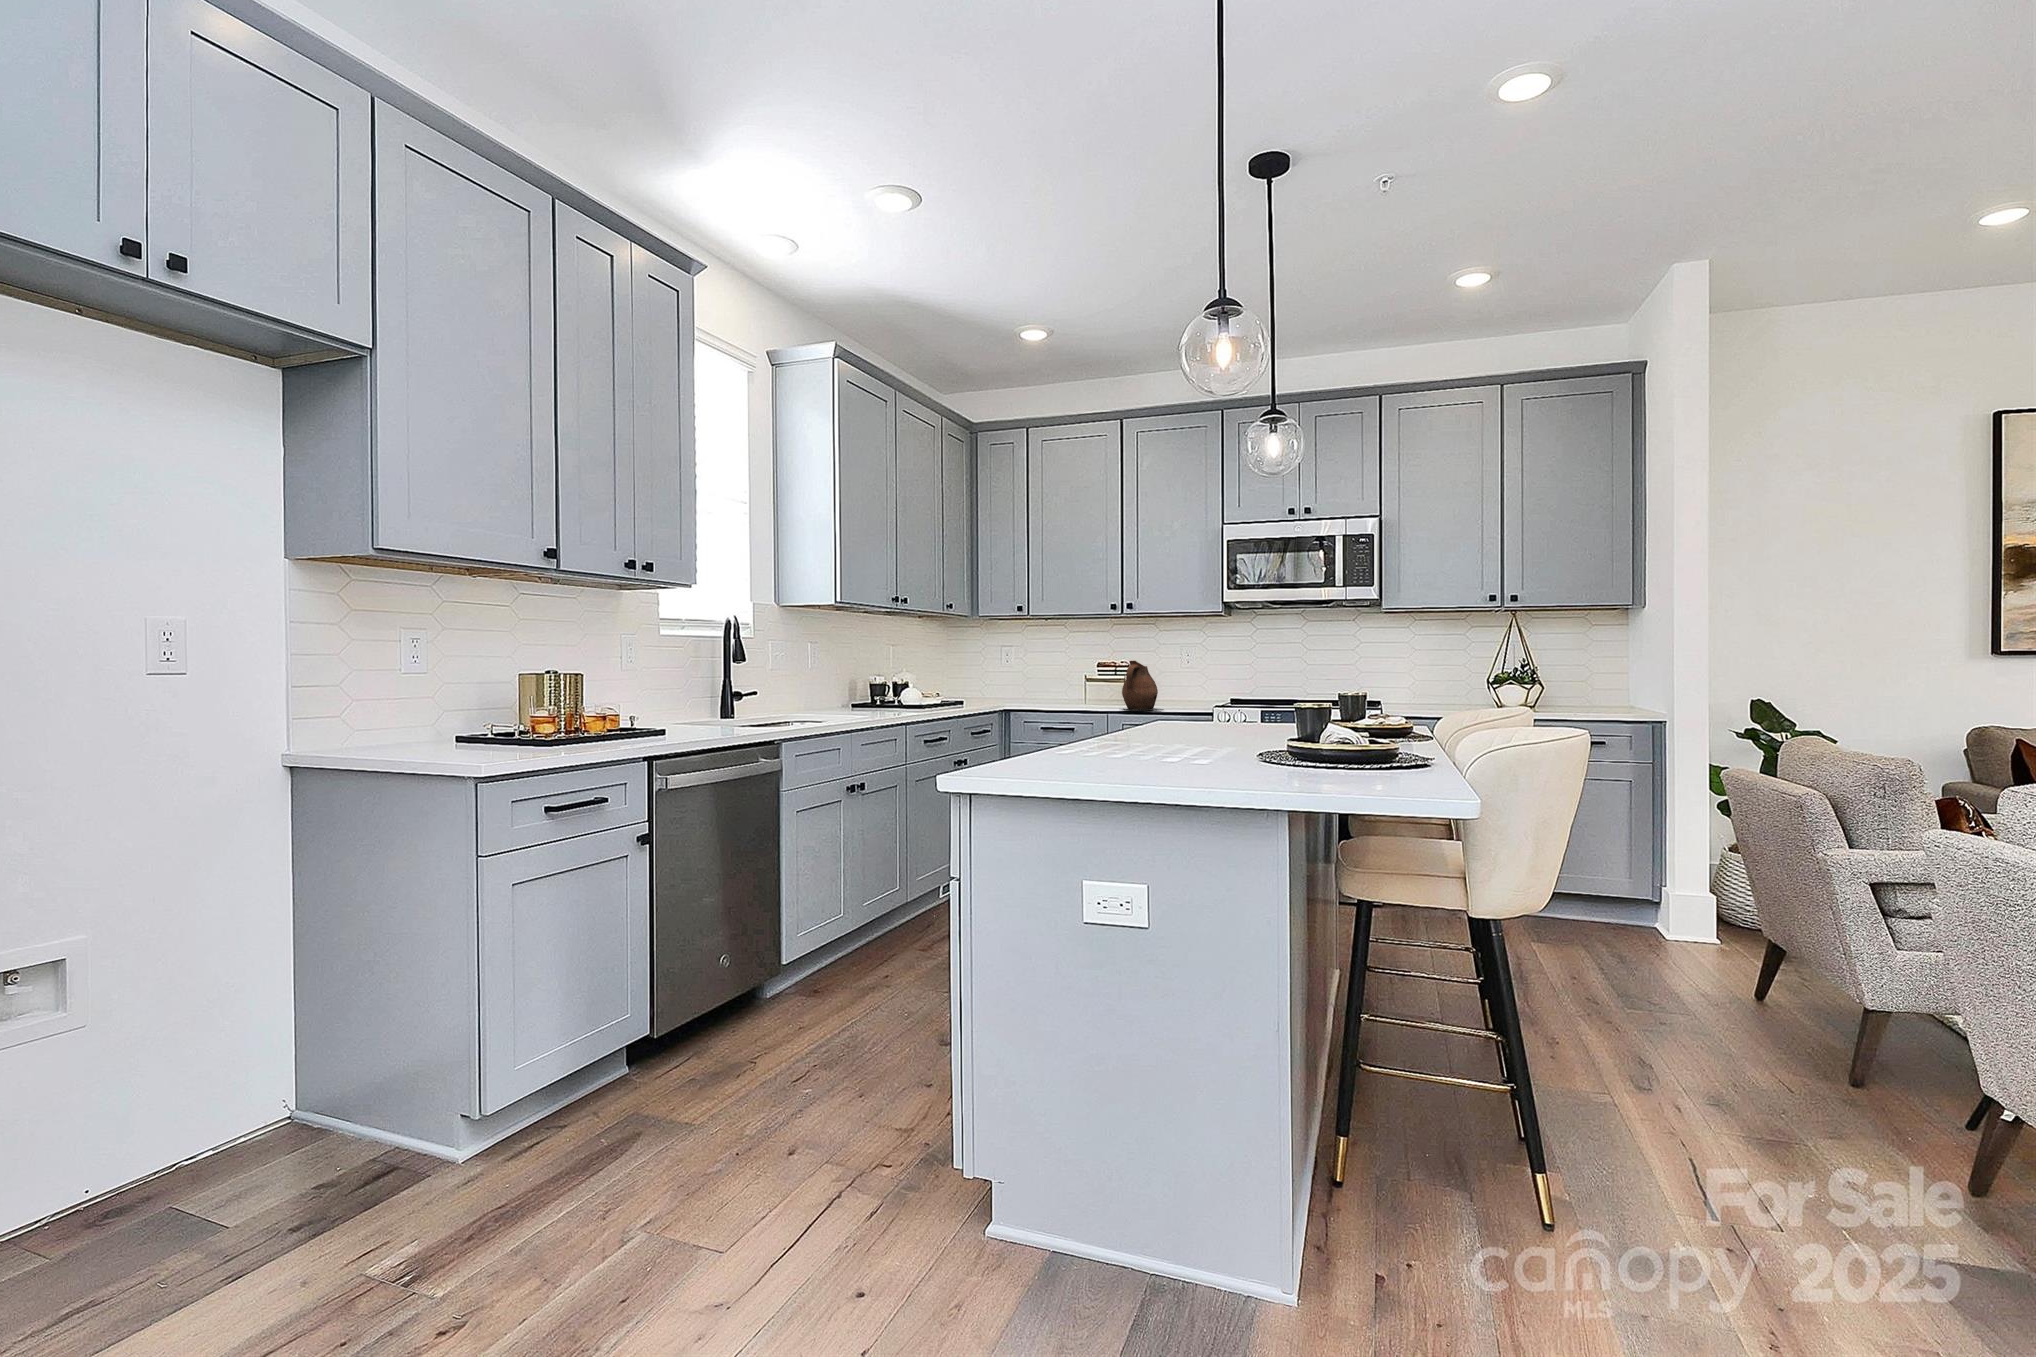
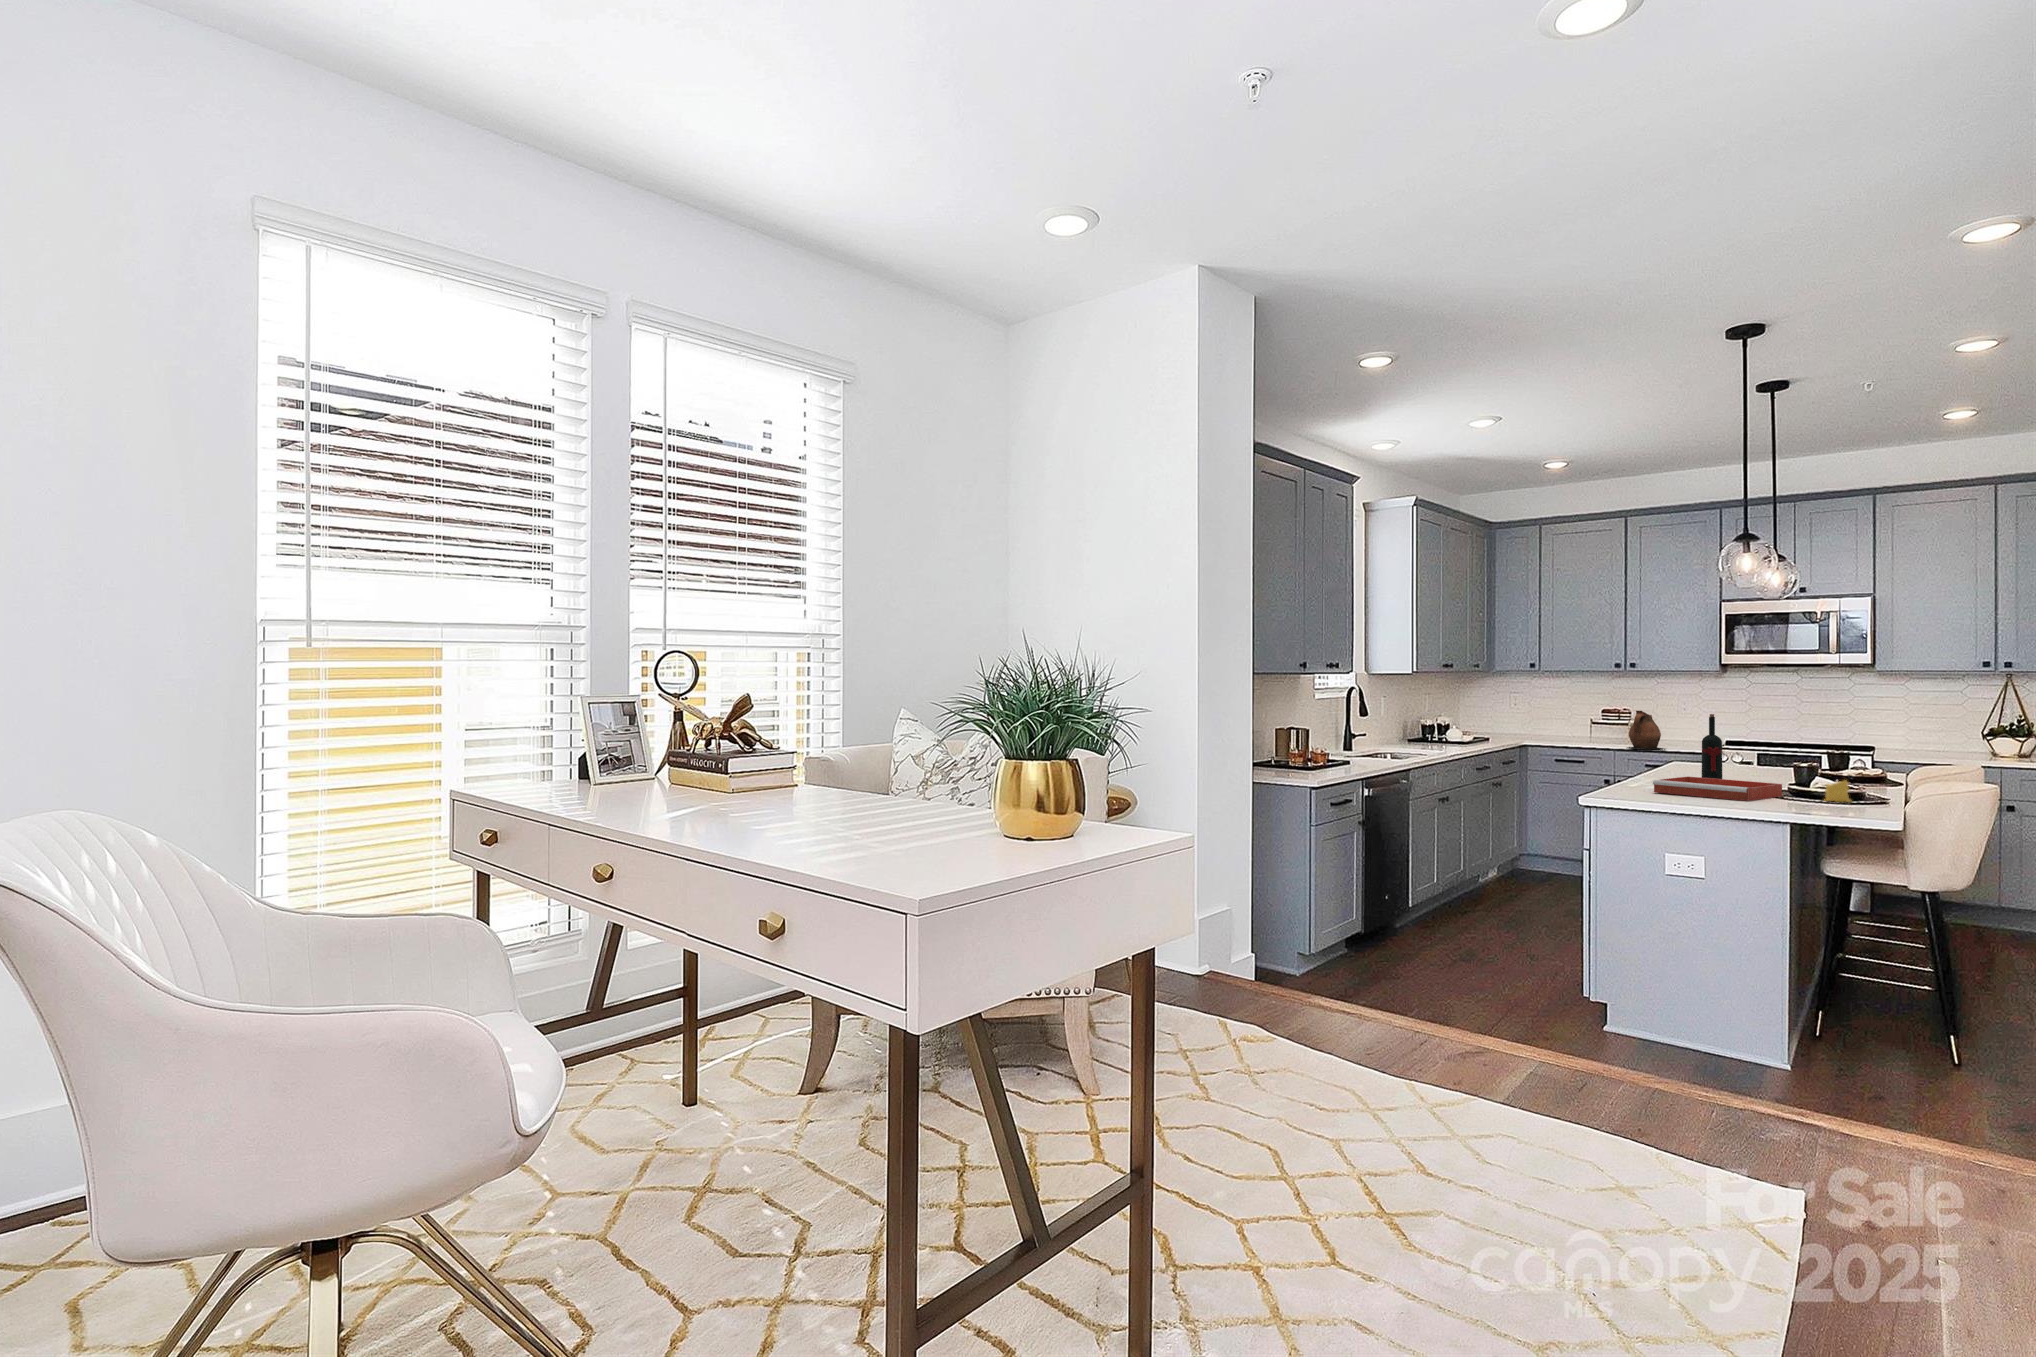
wine bottle: none [1166,634,1195,744] -> present [1702,714,1722,779]
candle: none [1332,727,1378,771] -> present [1824,781,1851,802]
tray: none [1060,735,1270,776] -> present [1653,776,1782,801]

